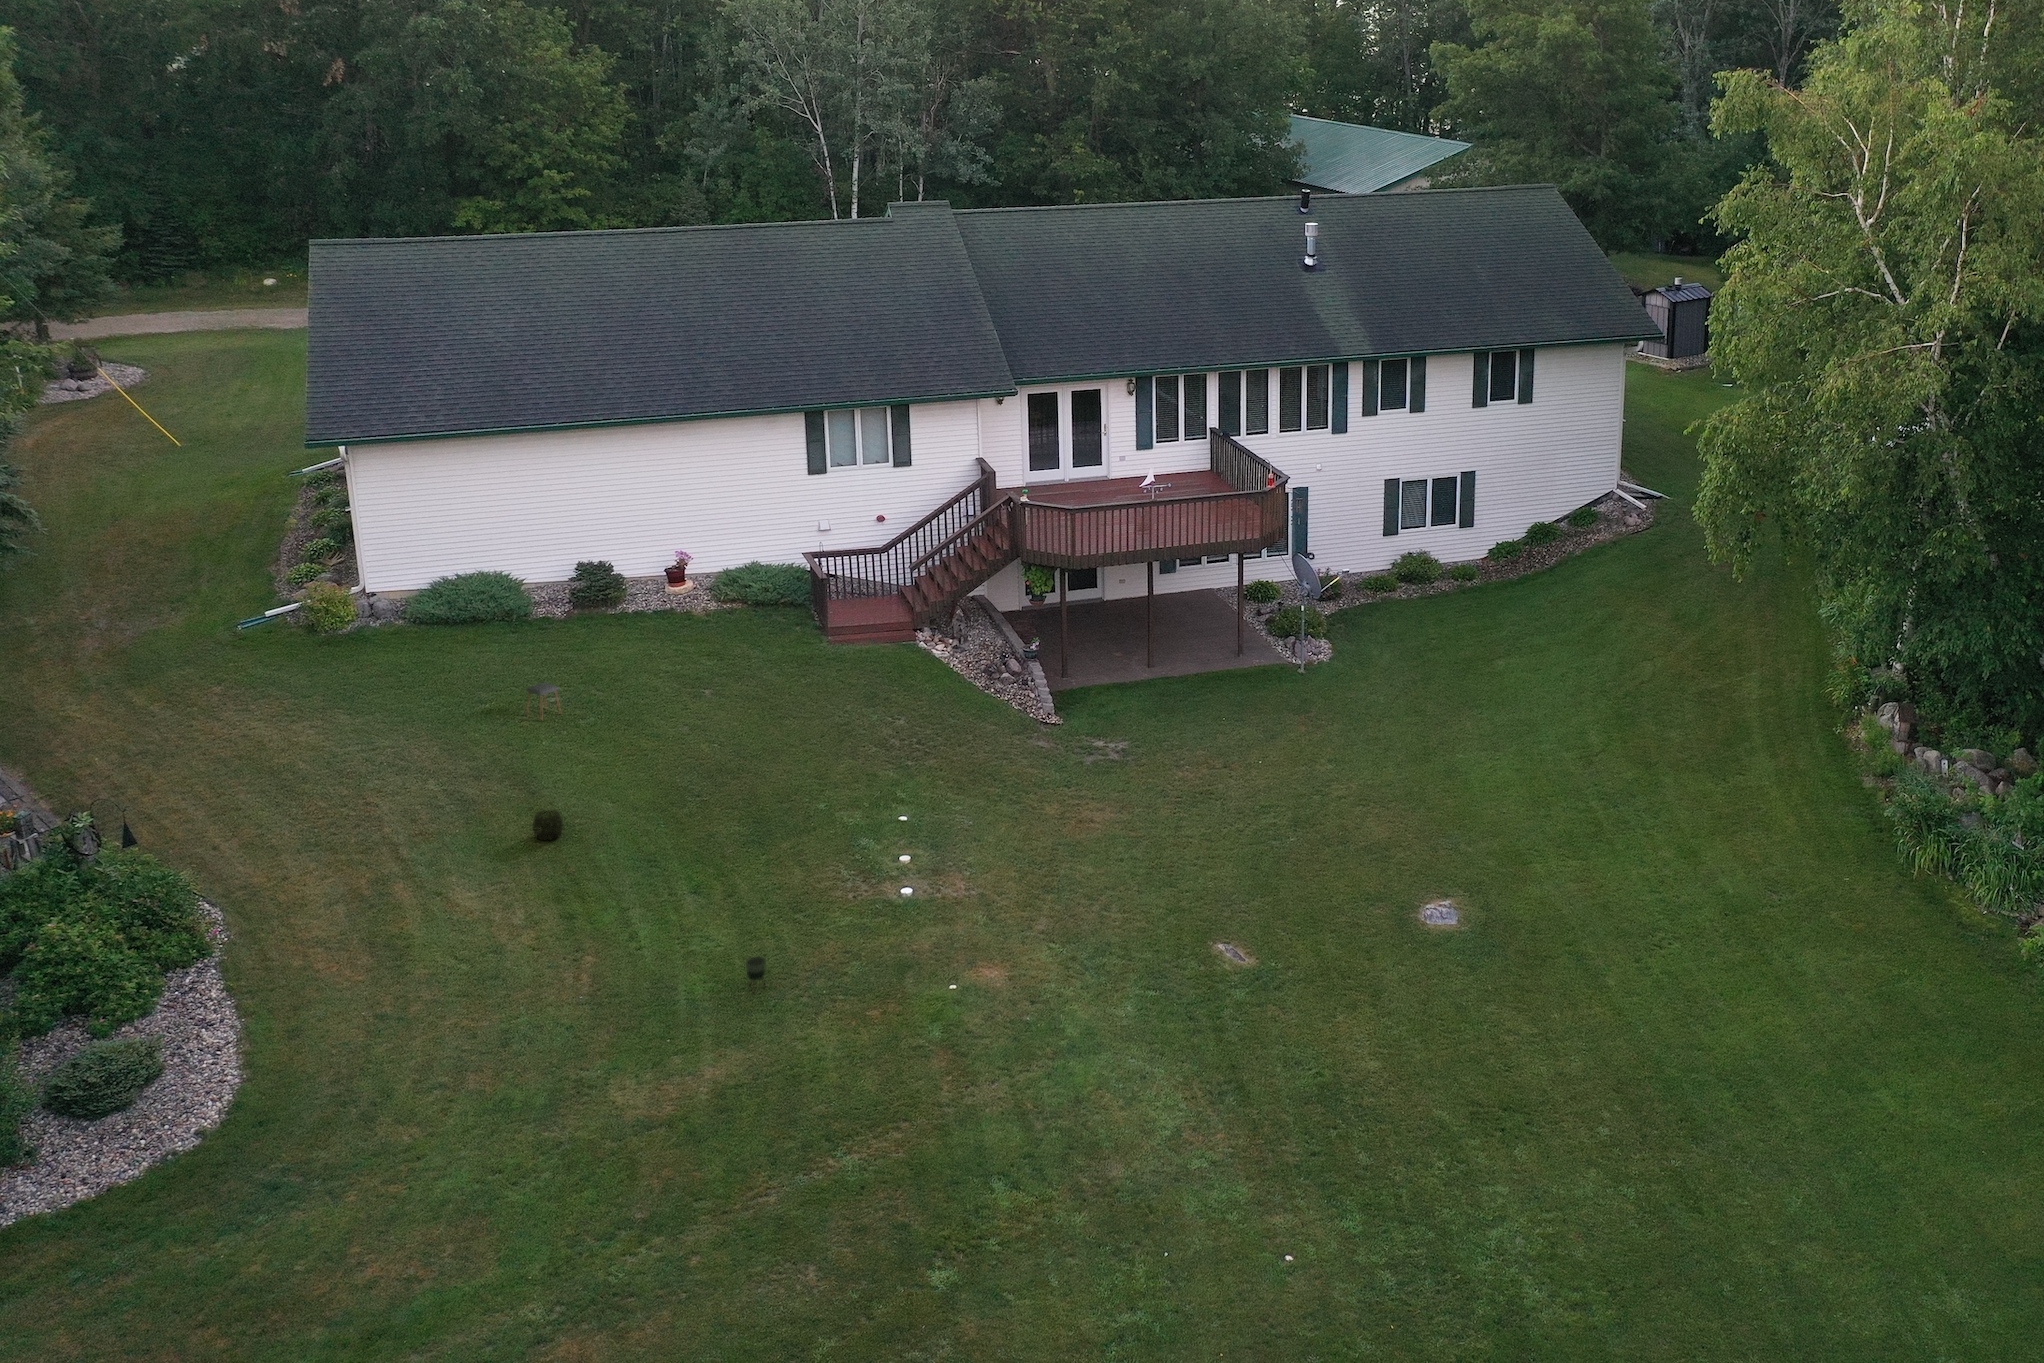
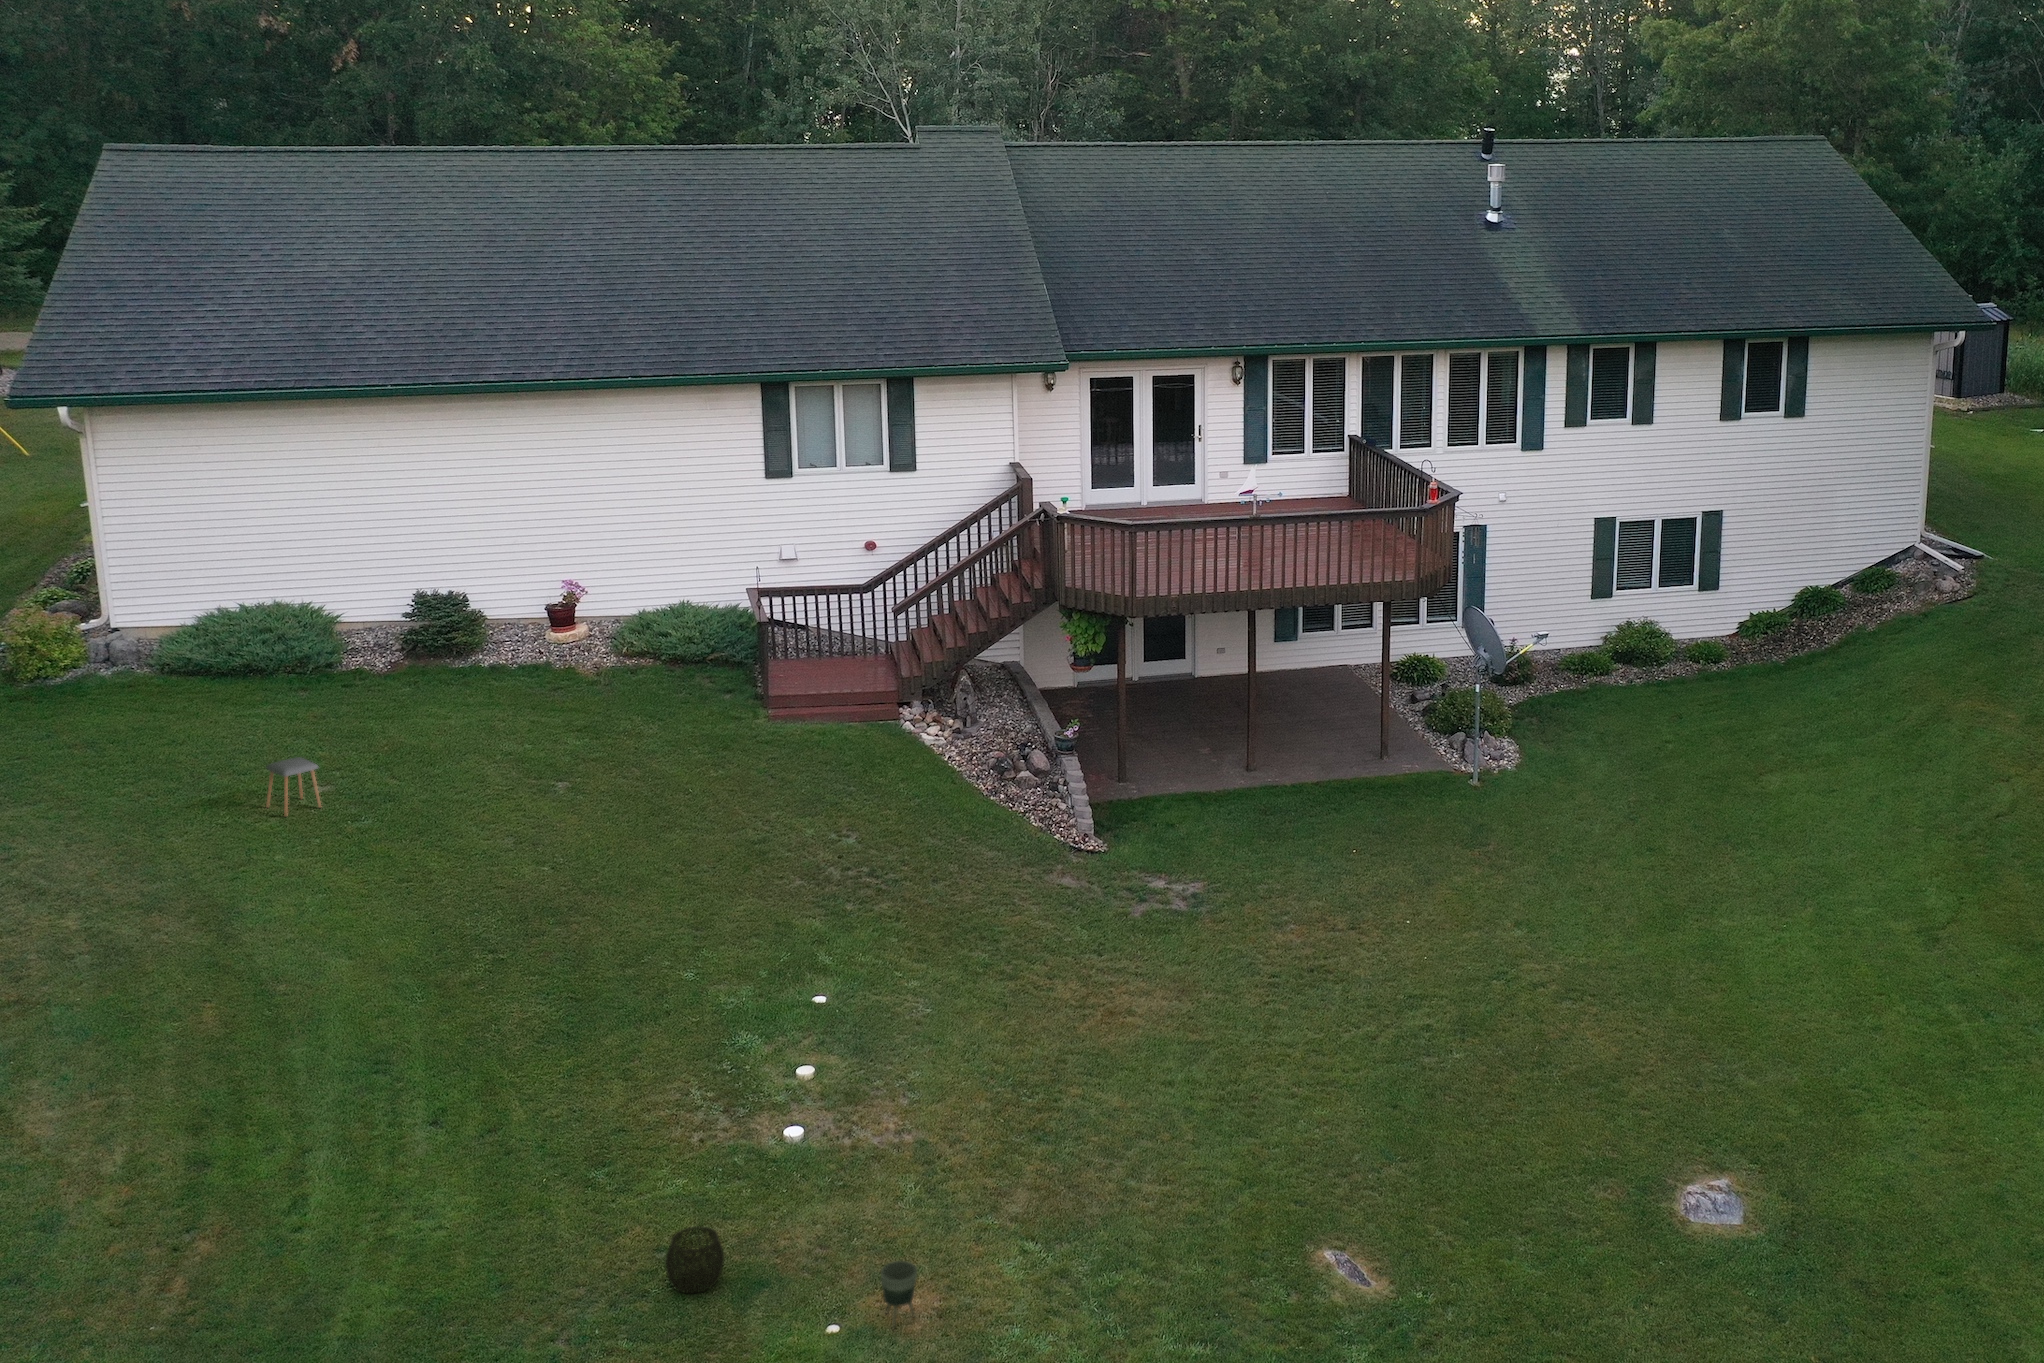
woven basket: present [533,810,563,841] -> present [665,1226,724,1293]
planter: present [746,957,766,988] -> present [881,1261,917,1329]

